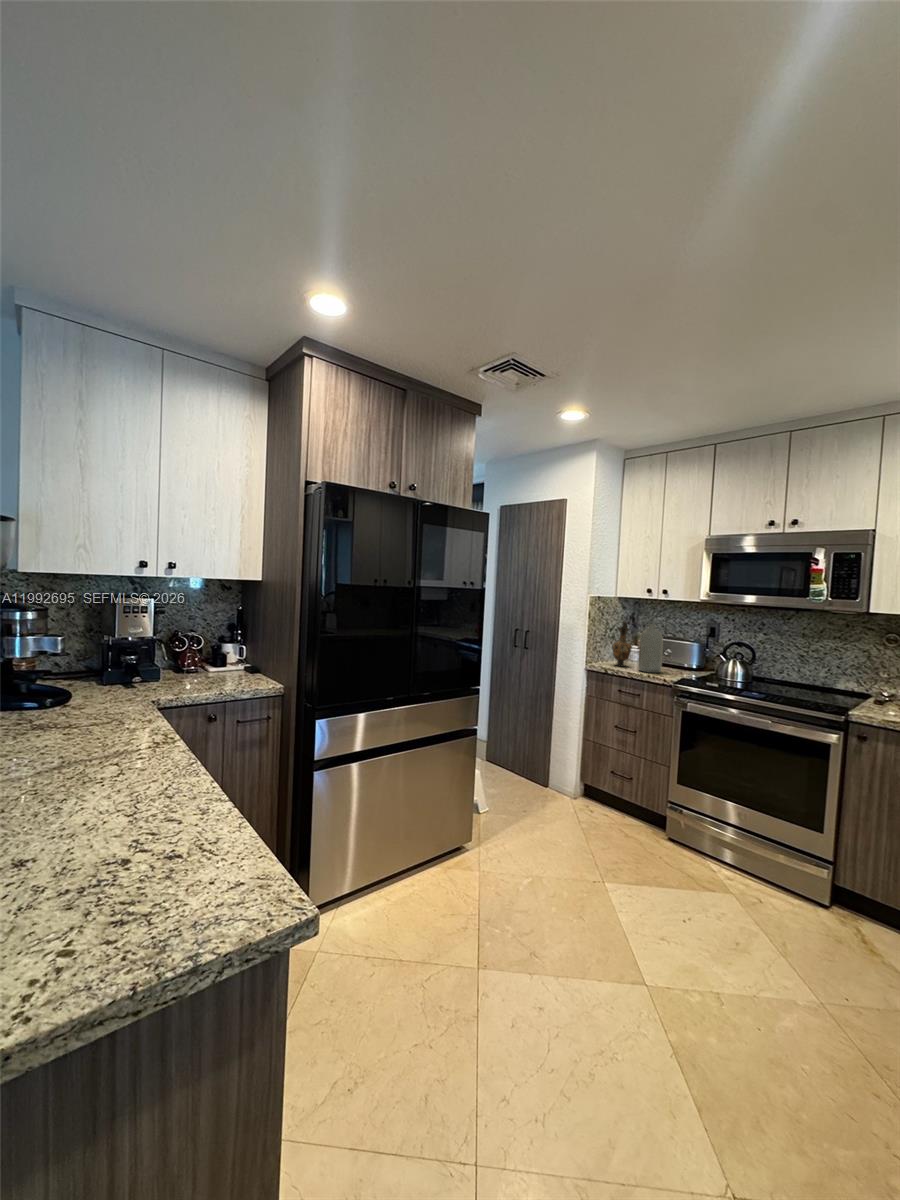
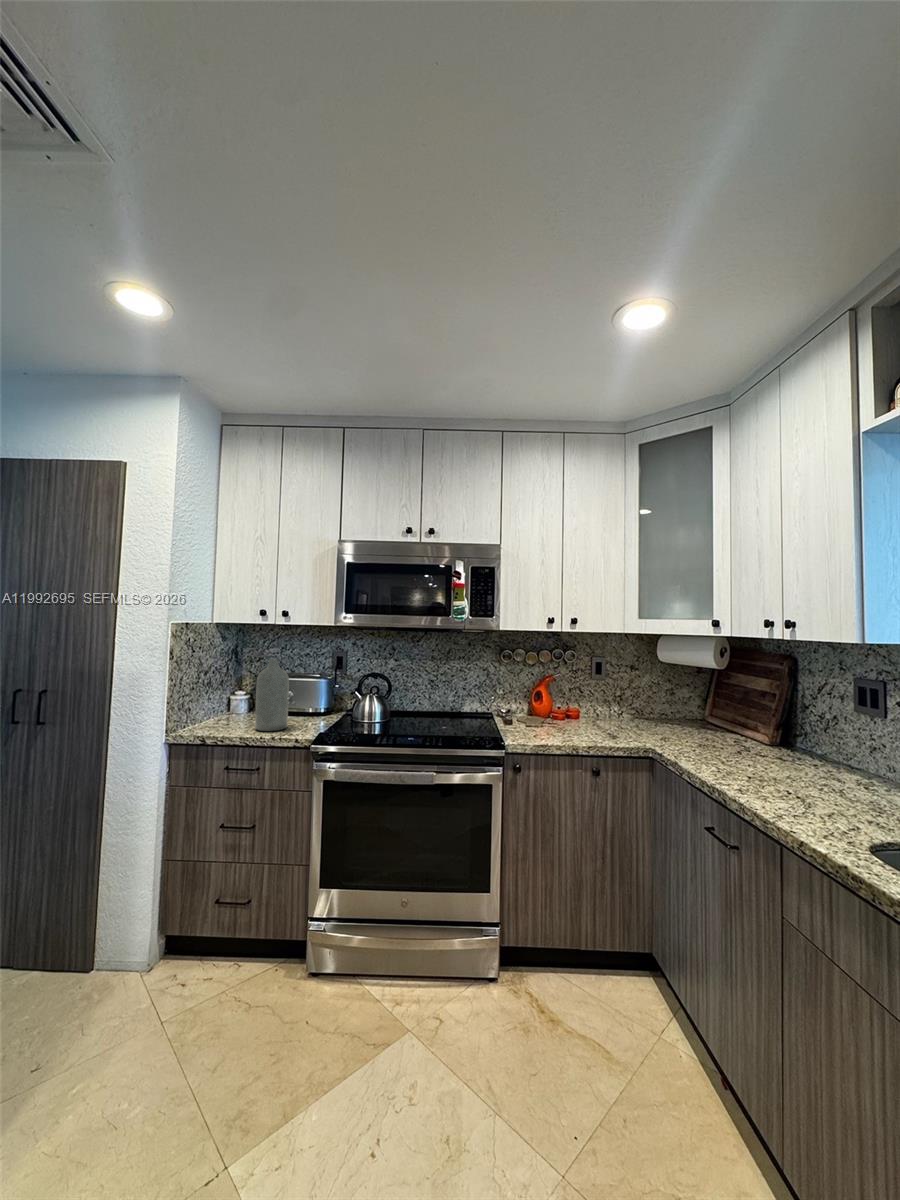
vase: present [613,621,631,667] -> none [212,657,241,728]

